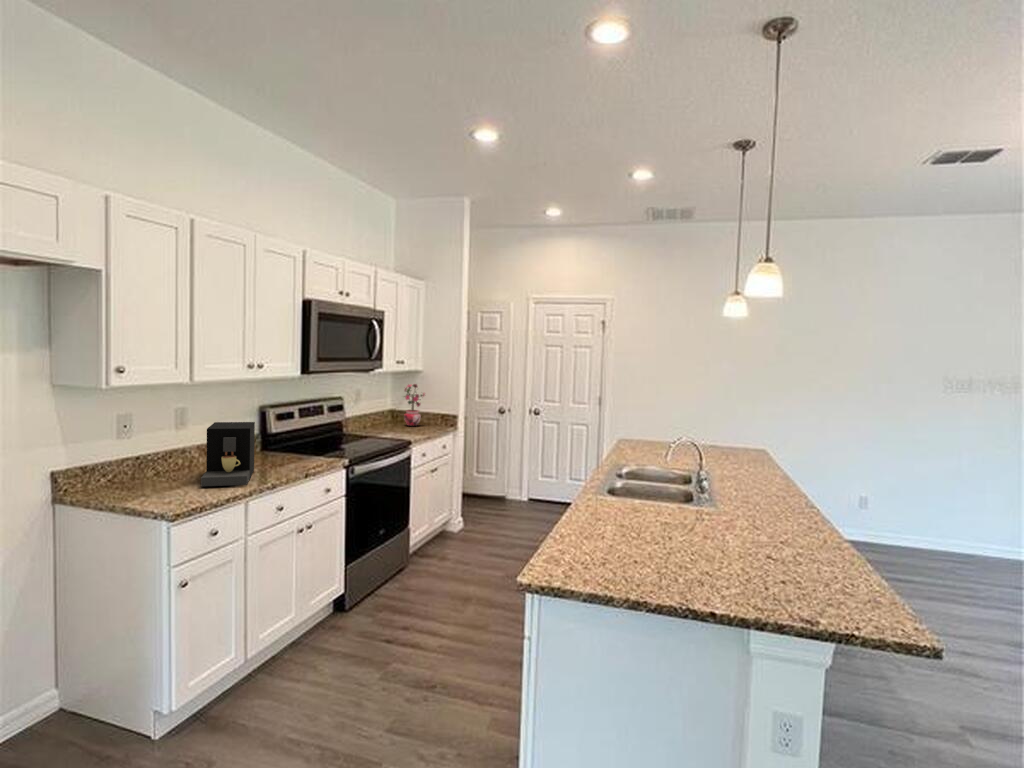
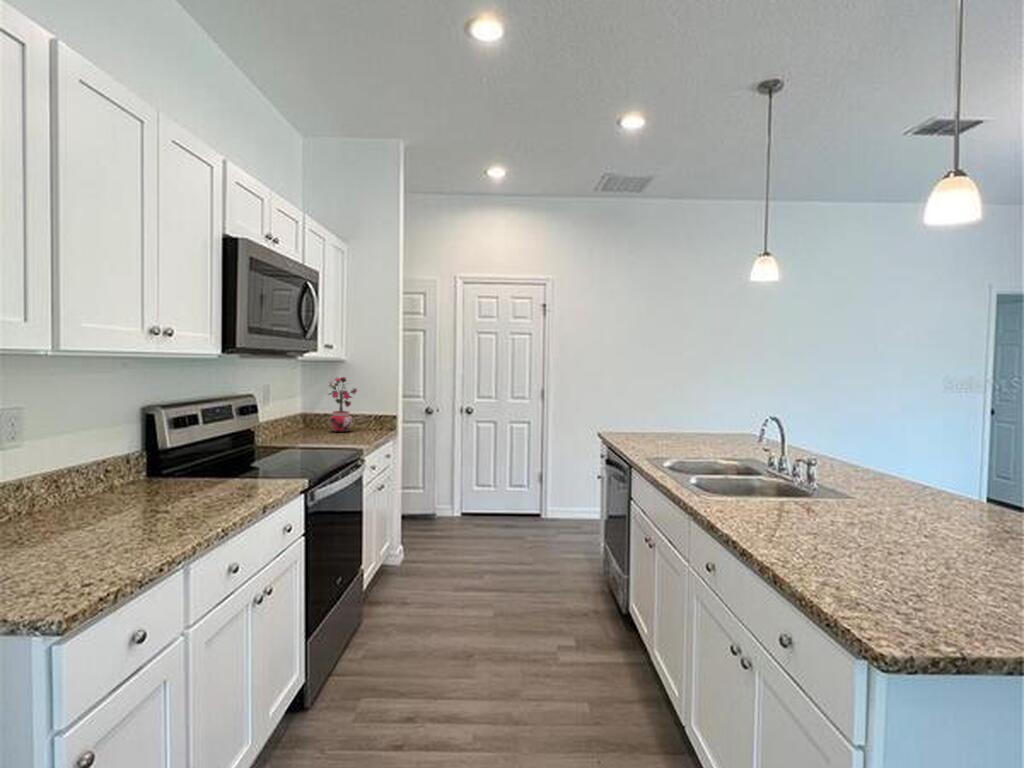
coffee maker: present [201,422,255,486] -> none [81,426,177,552]

